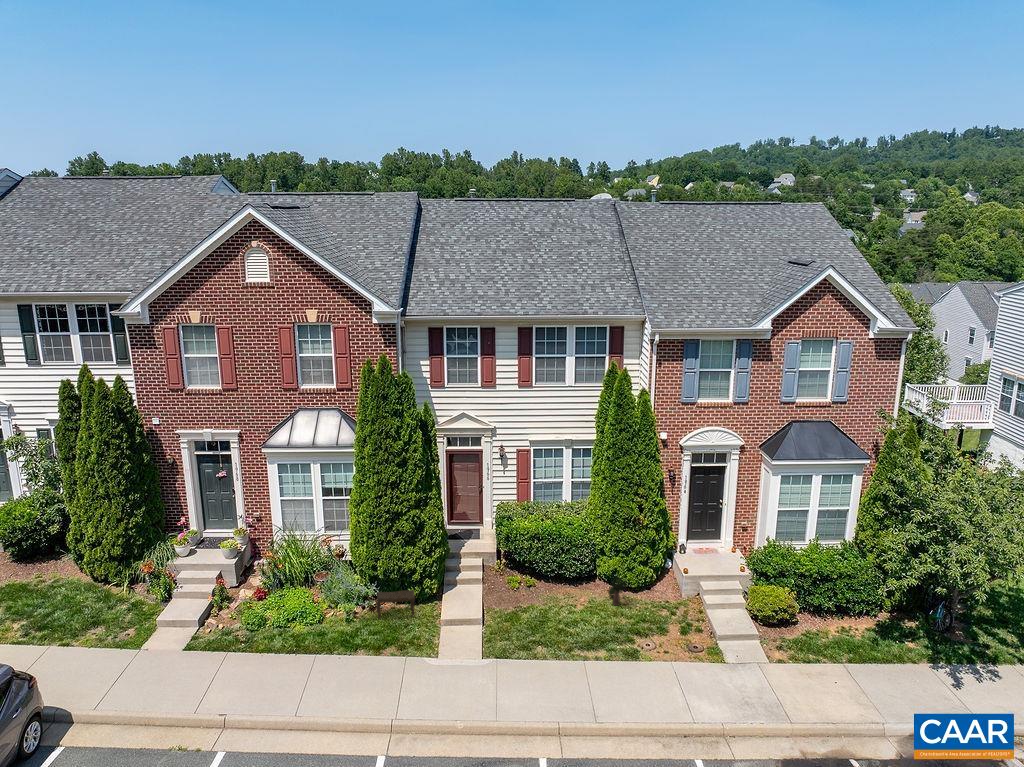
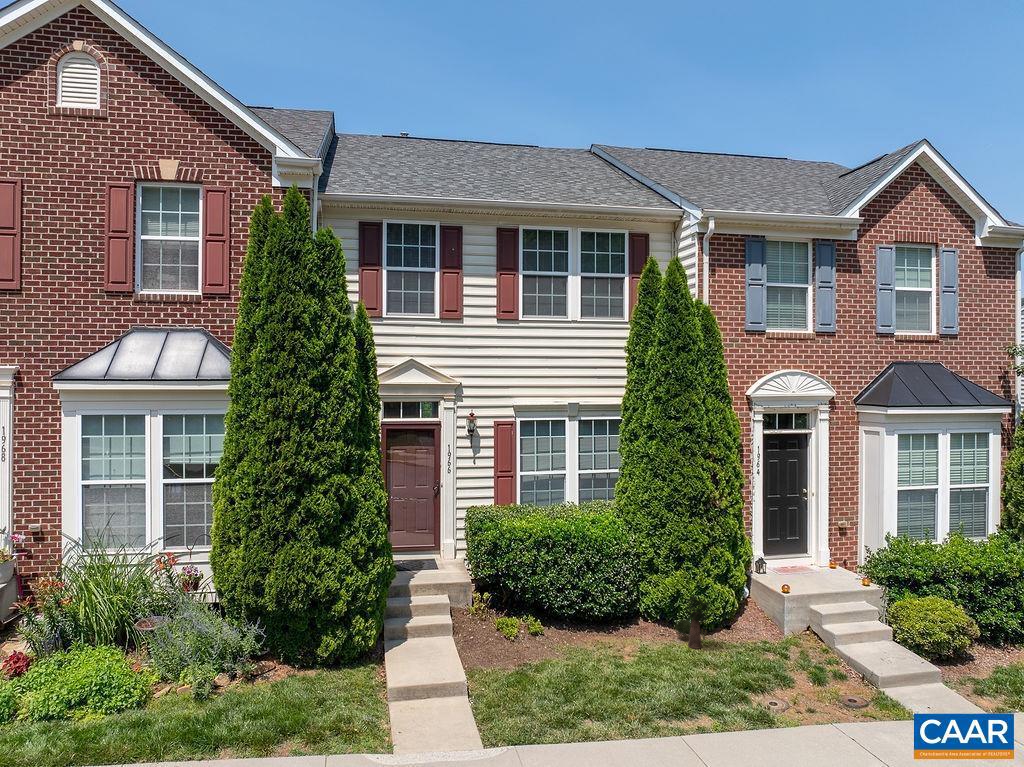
bench: present [377,590,415,619] -> none [258,633,337,693]

